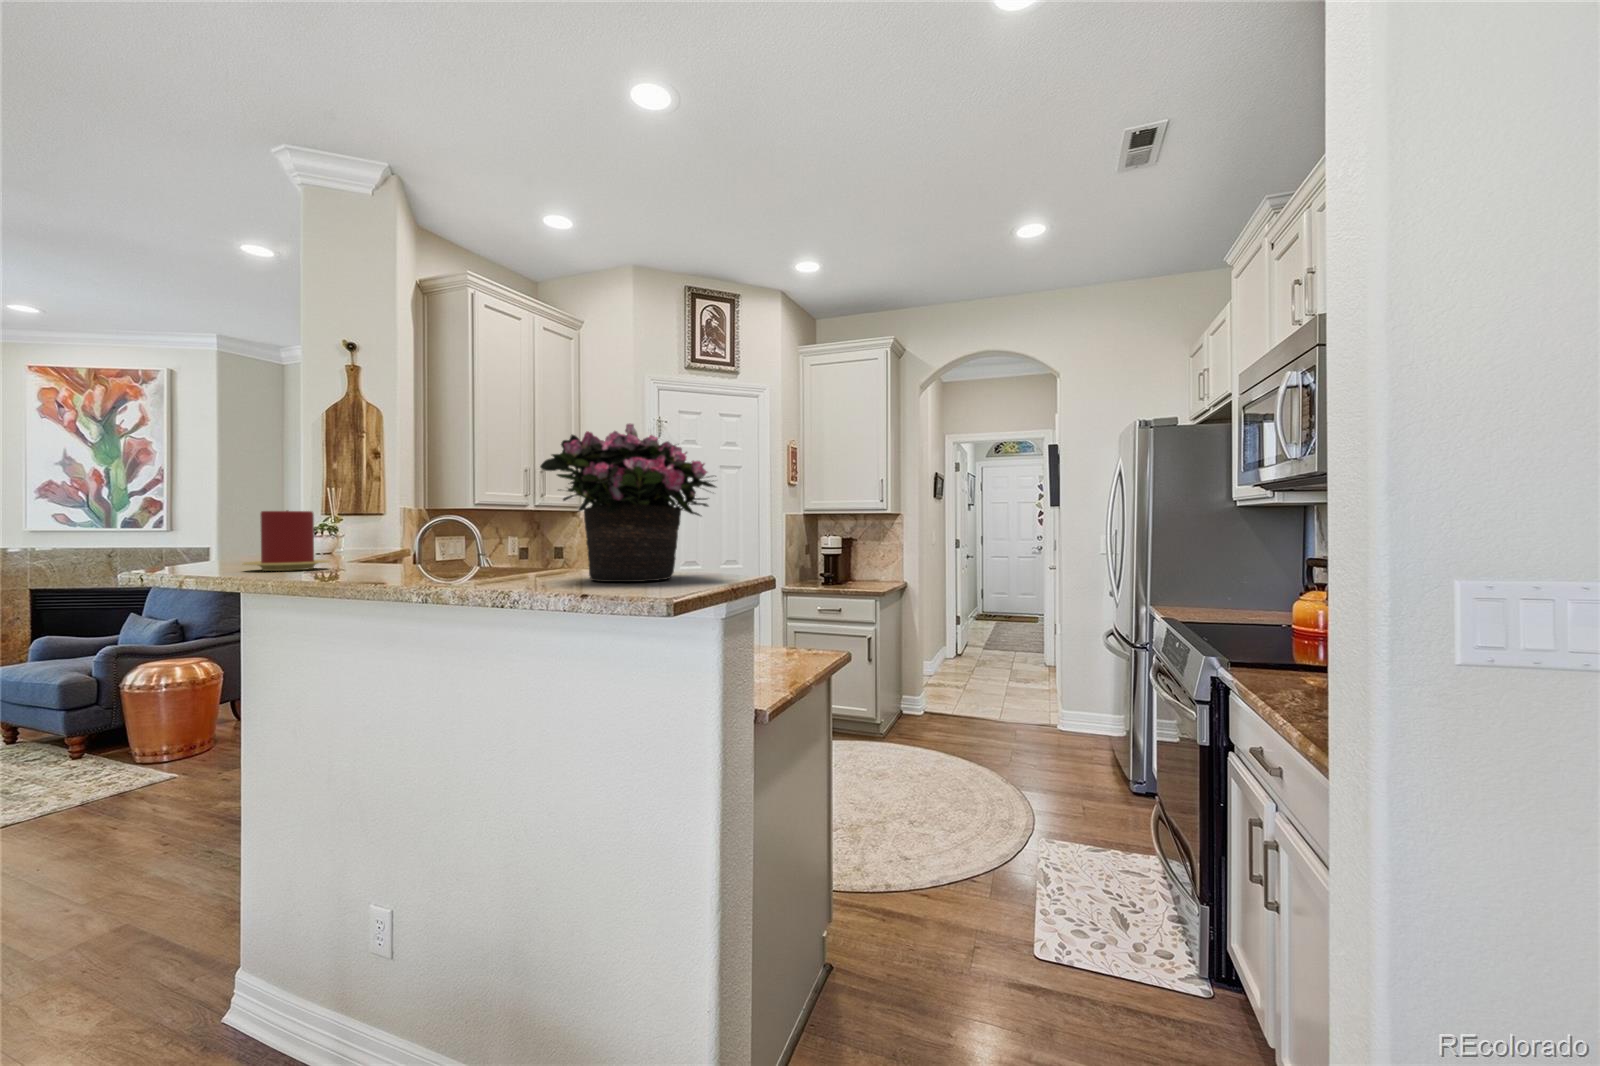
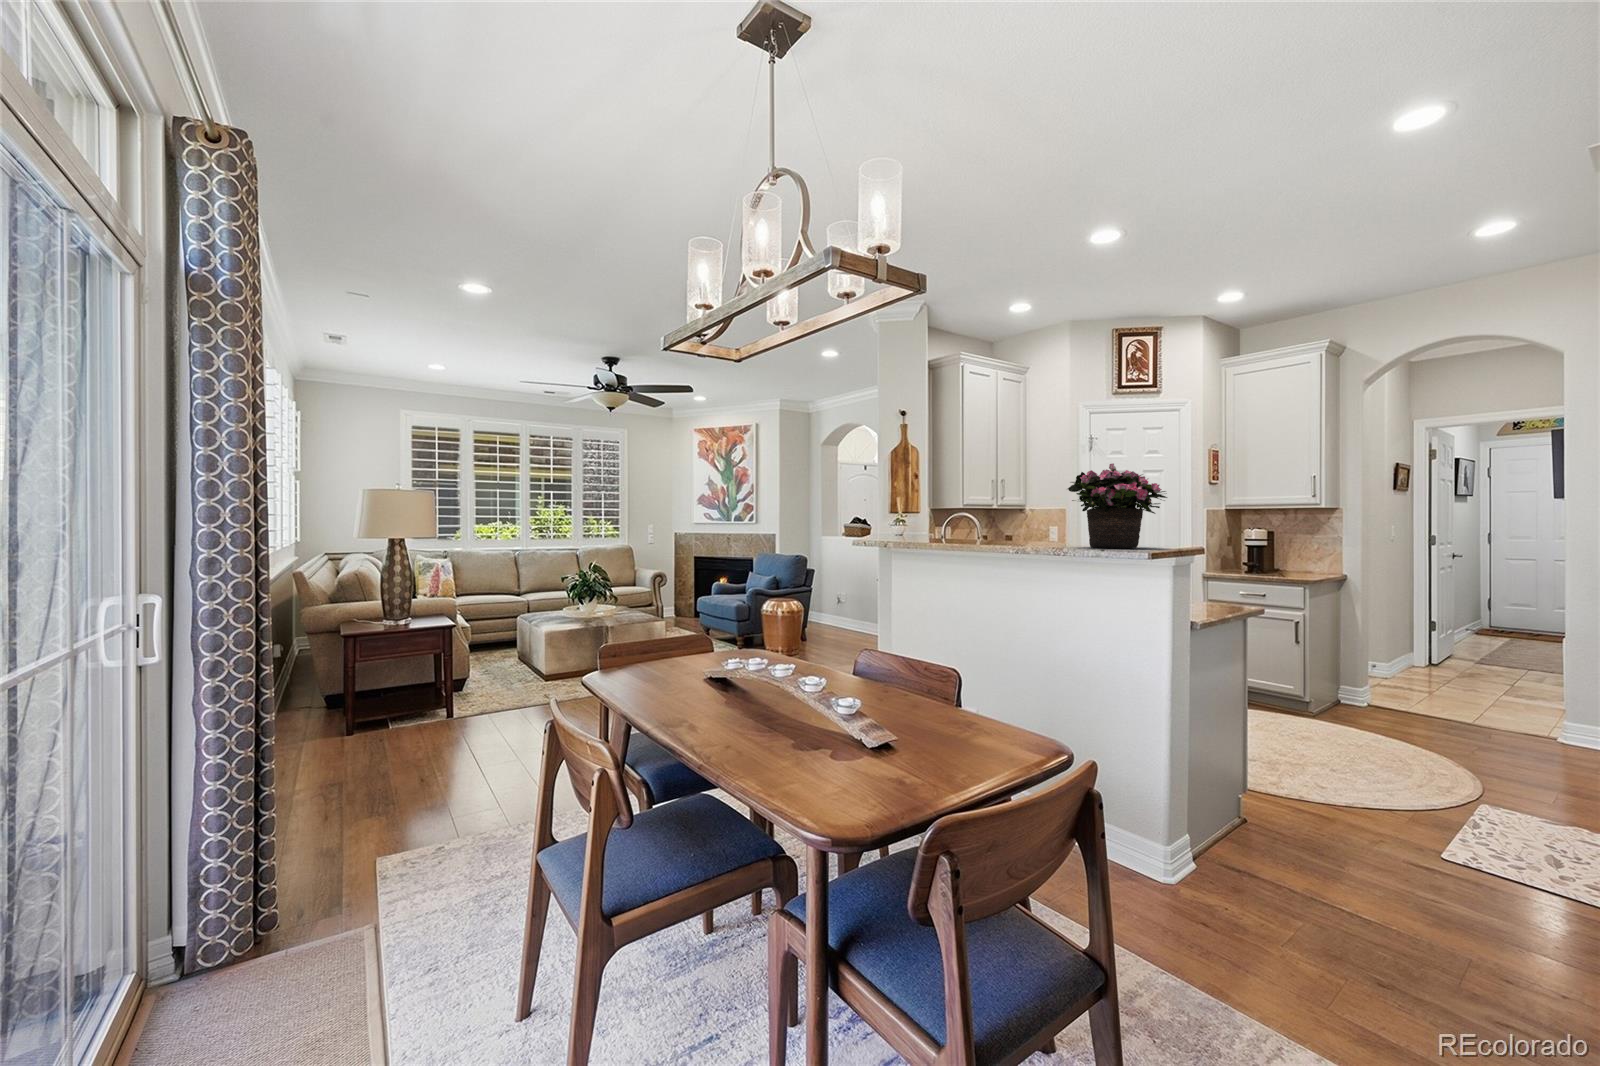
candle: present [244,510,330,571] -> none [898,512,933,542]

